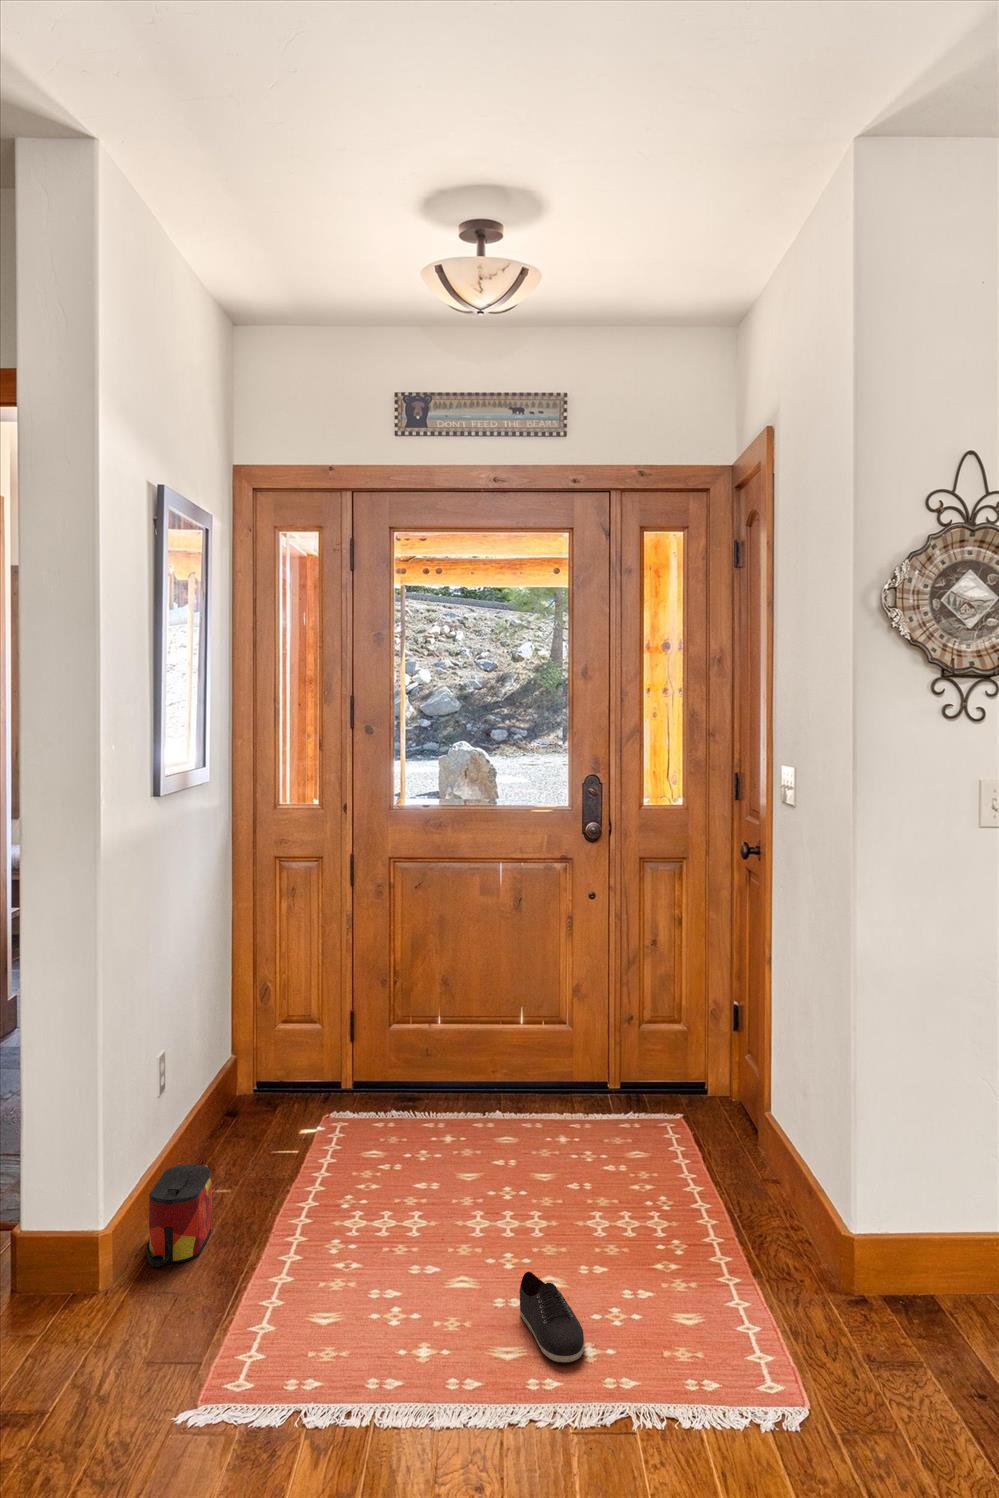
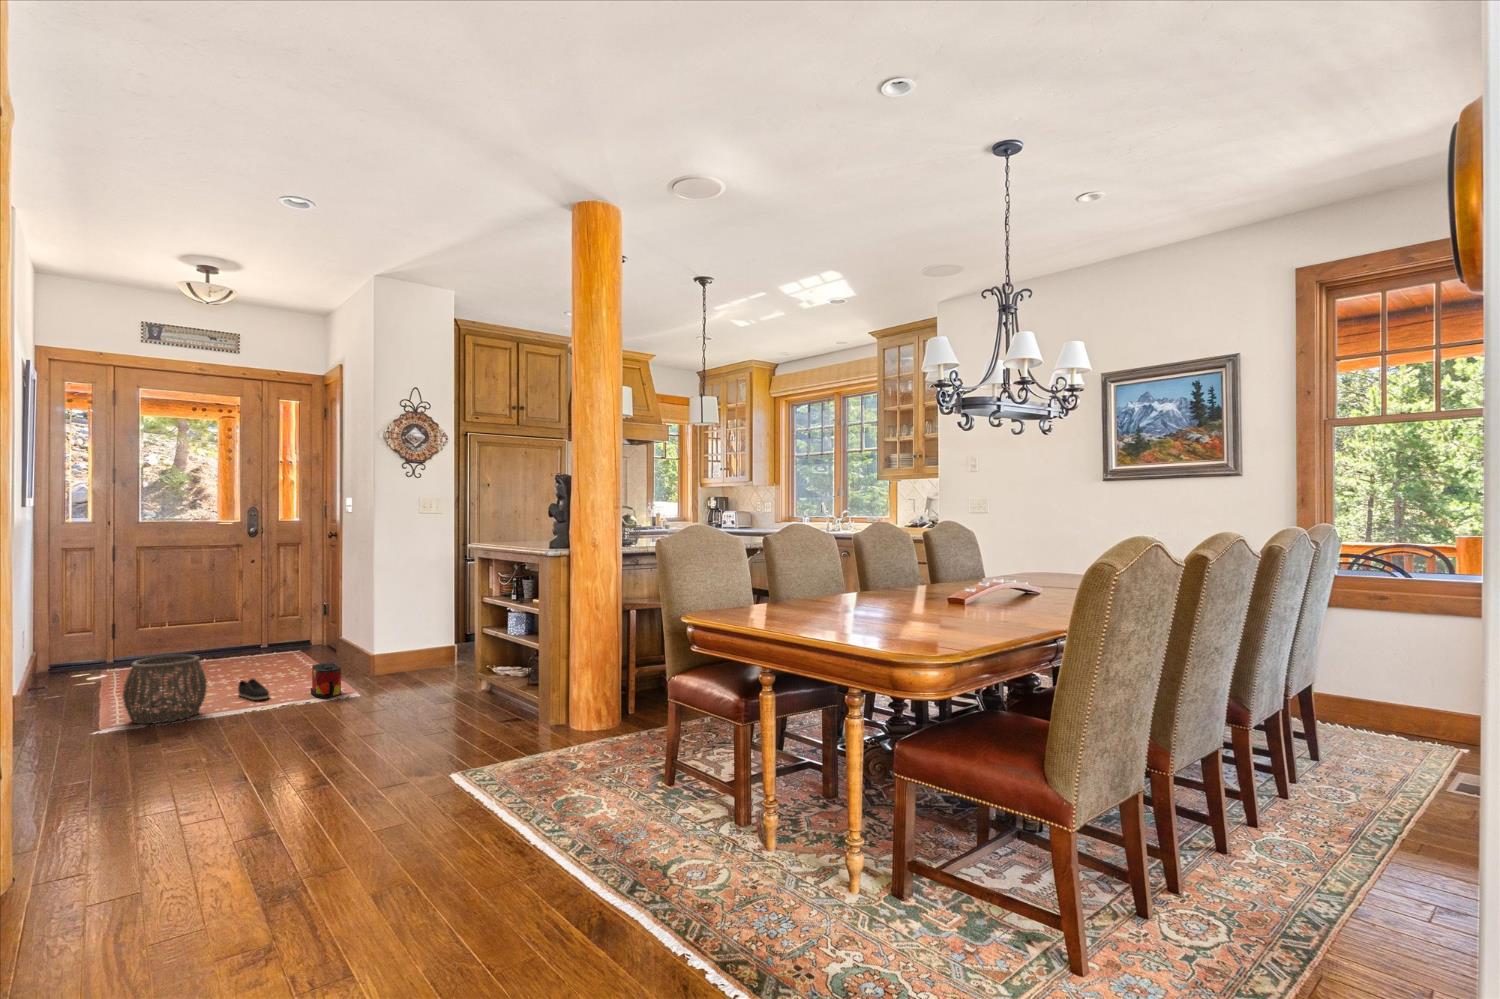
bag: present [146,1164,212,1268] -> present [311,663,341,699]
woven basket: none [251,1209,434,1423] -> present [123,655,207,724]

